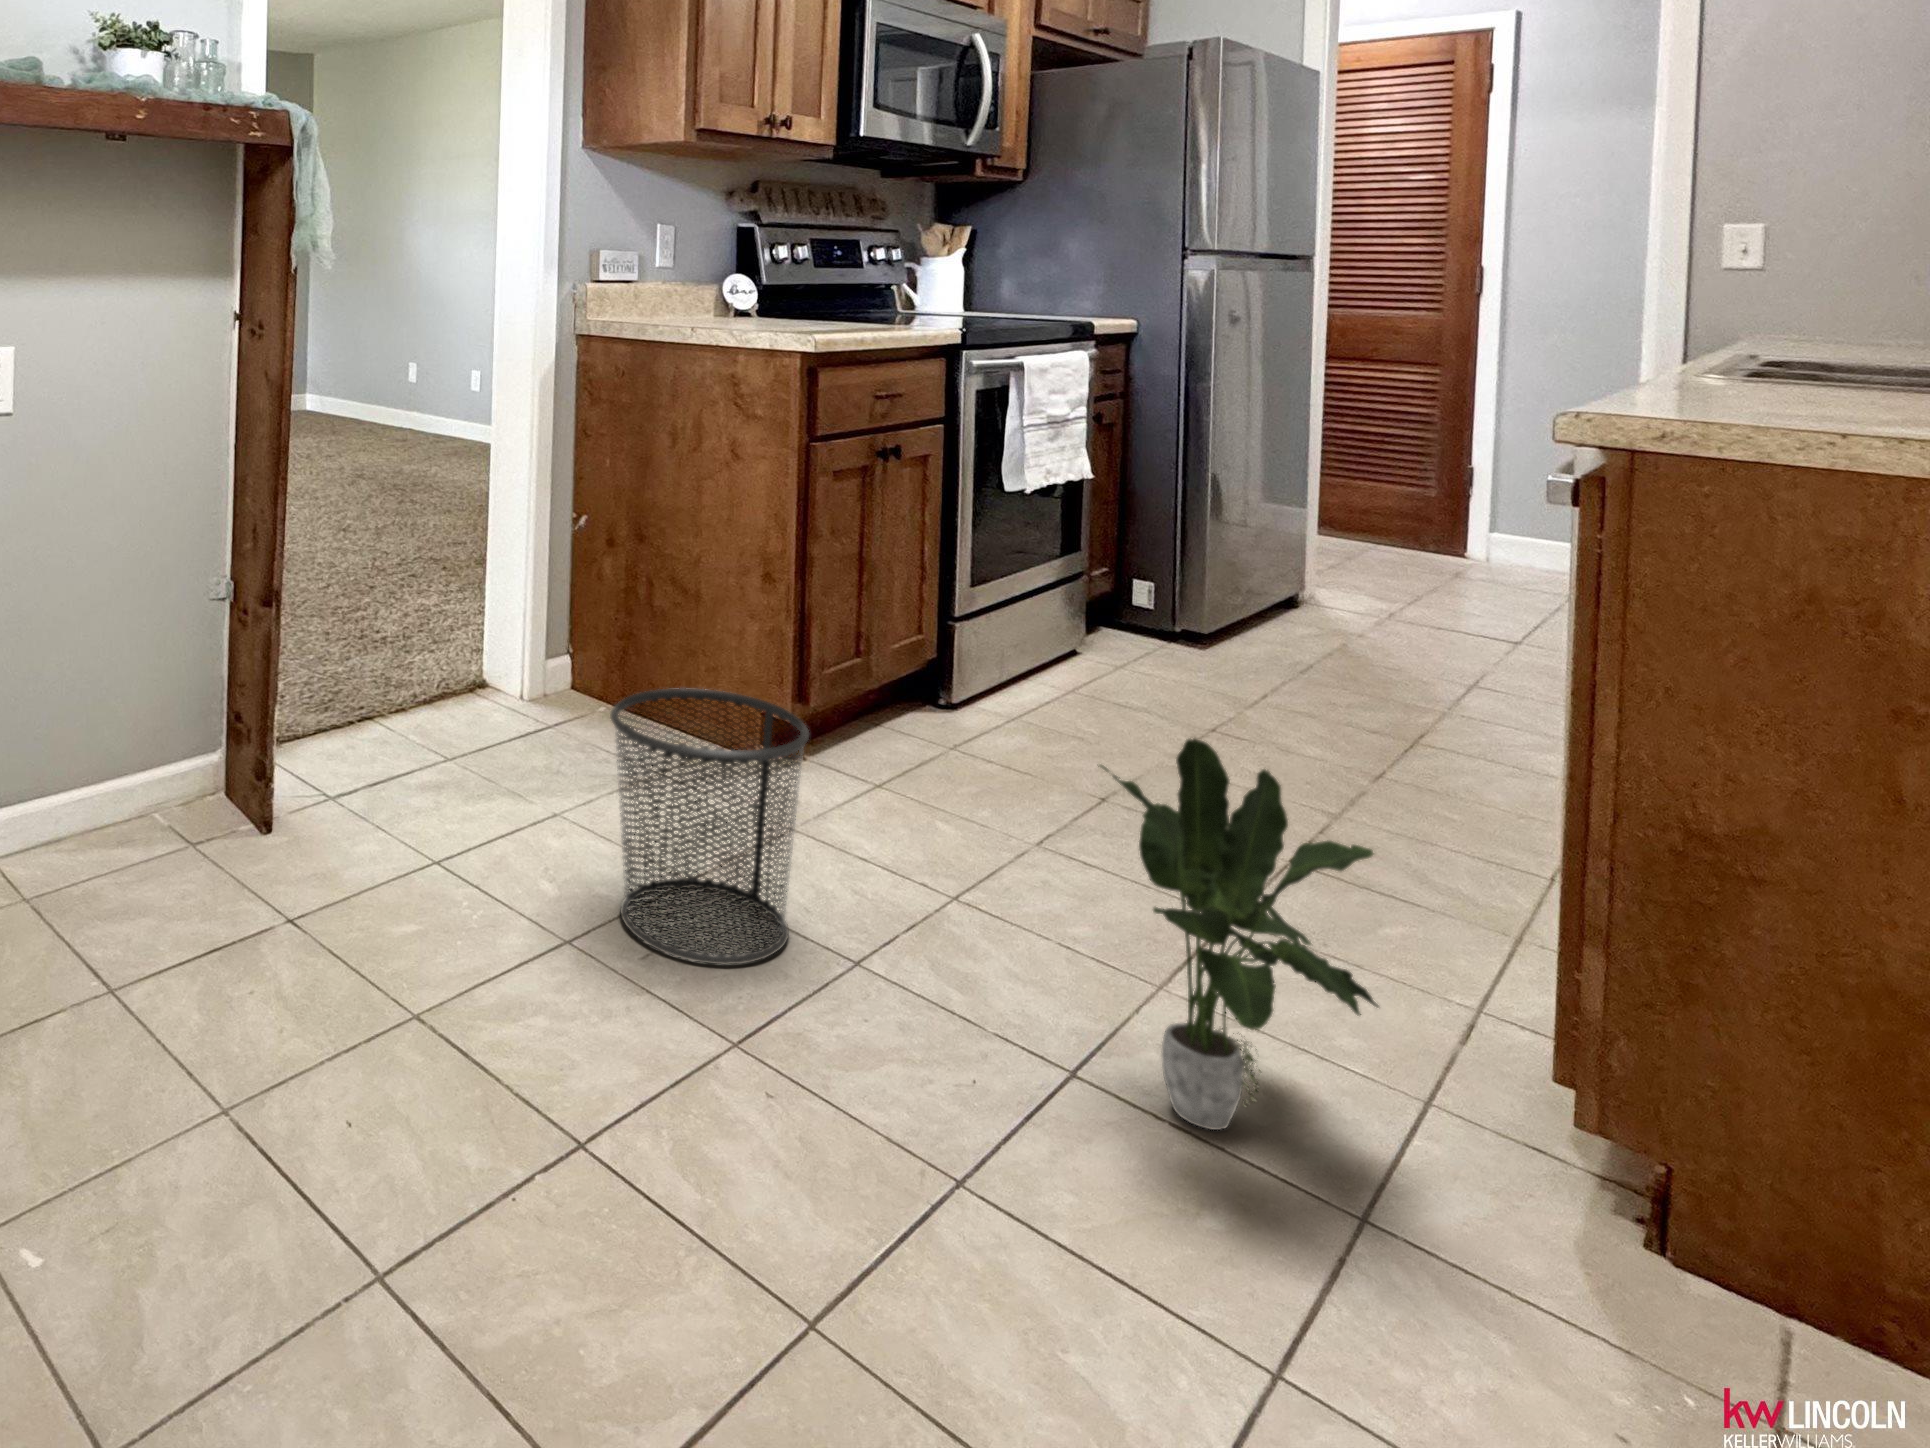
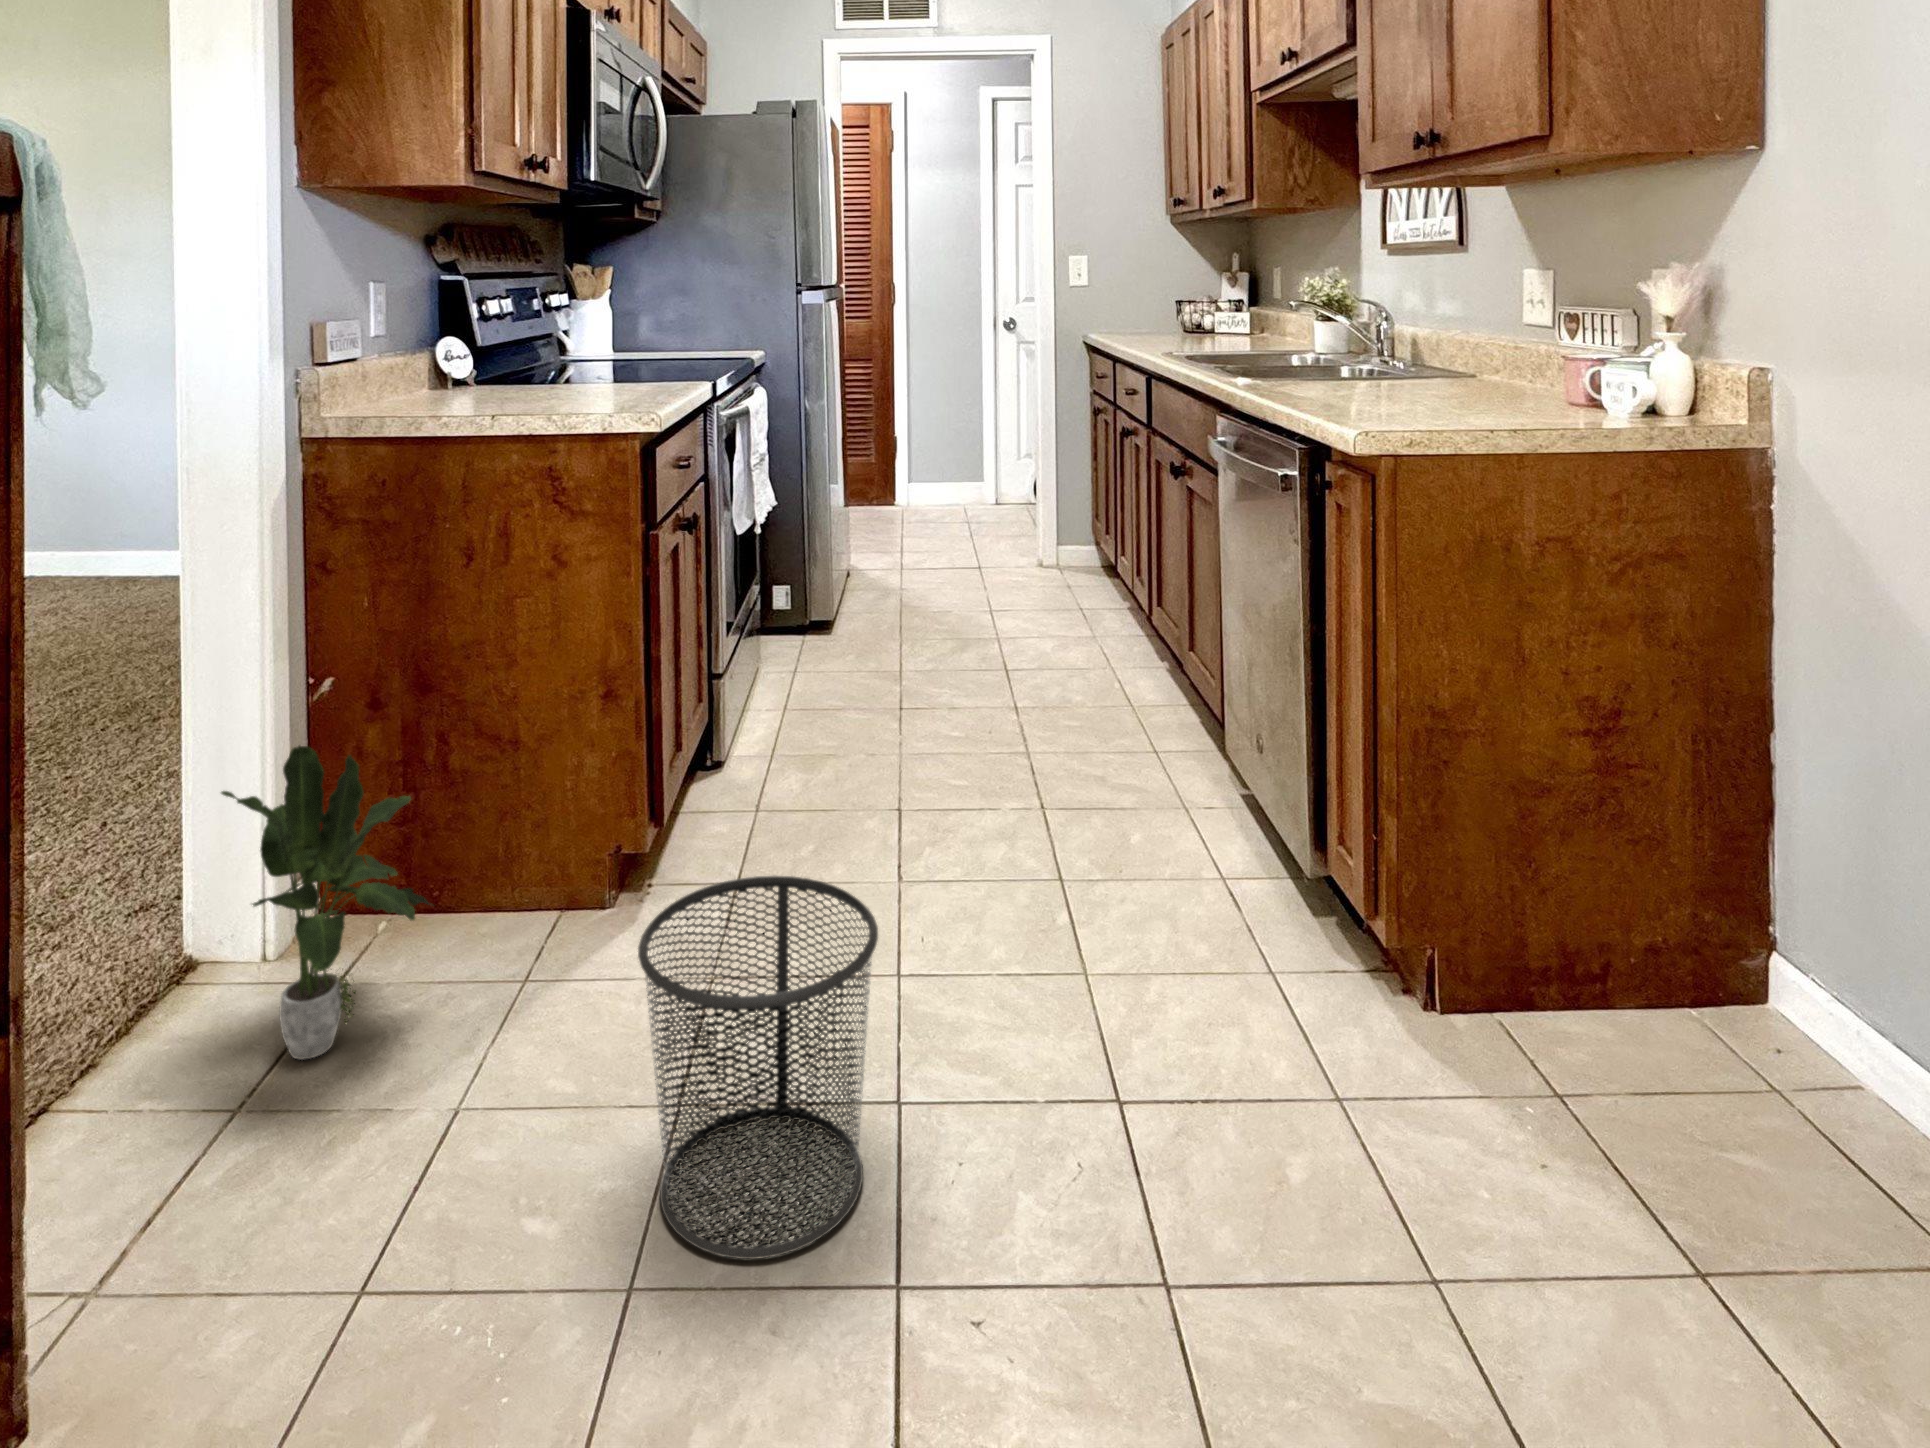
potted plant: present [1099,738,1379,1130] -> present [221,746,429,1060]

